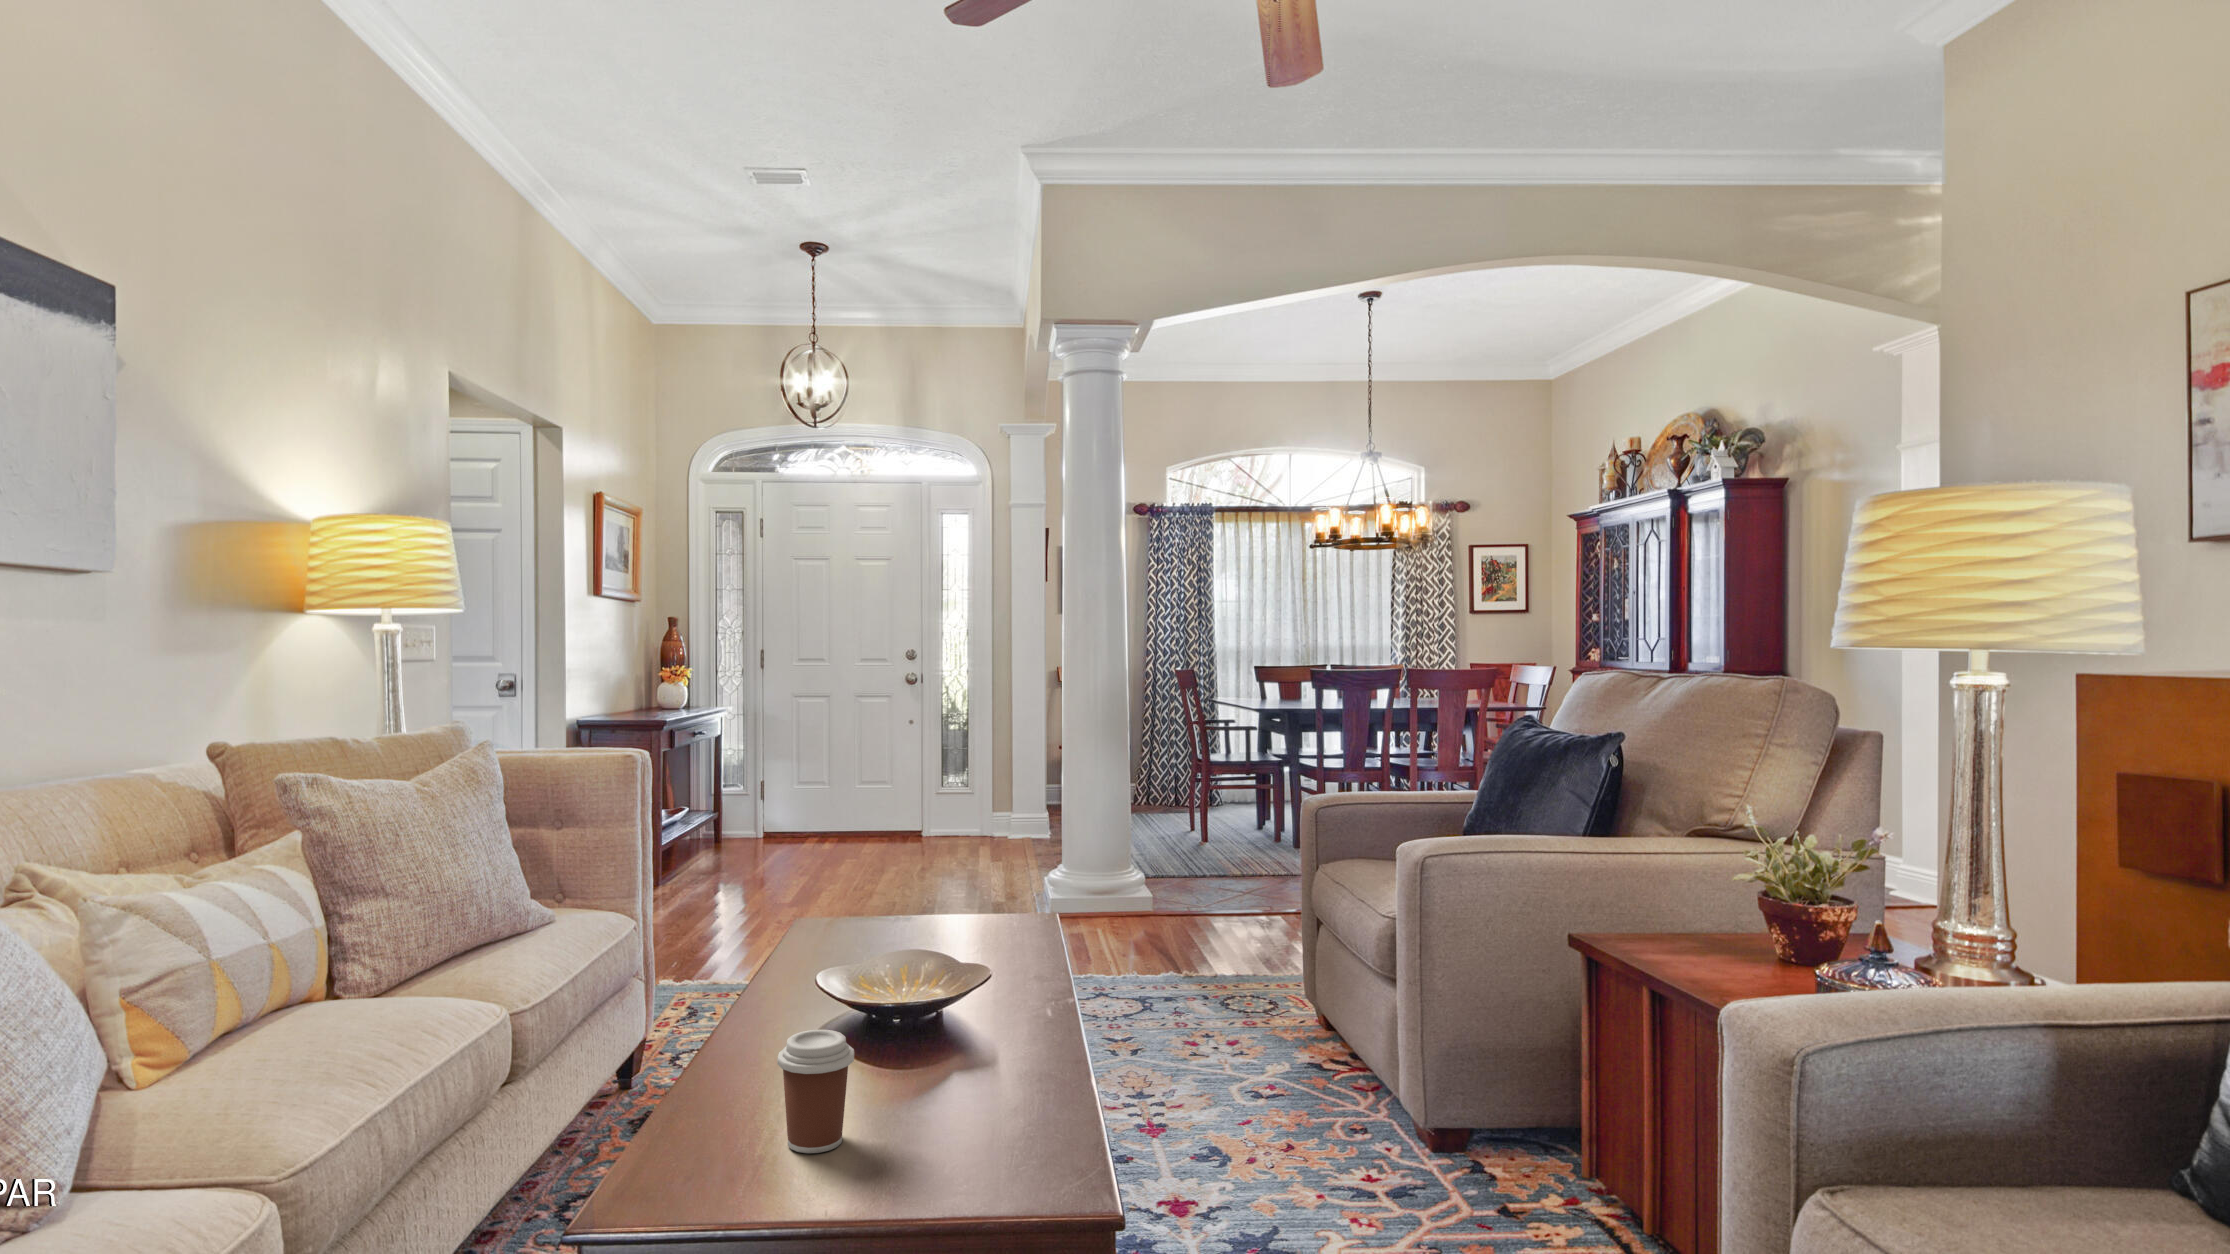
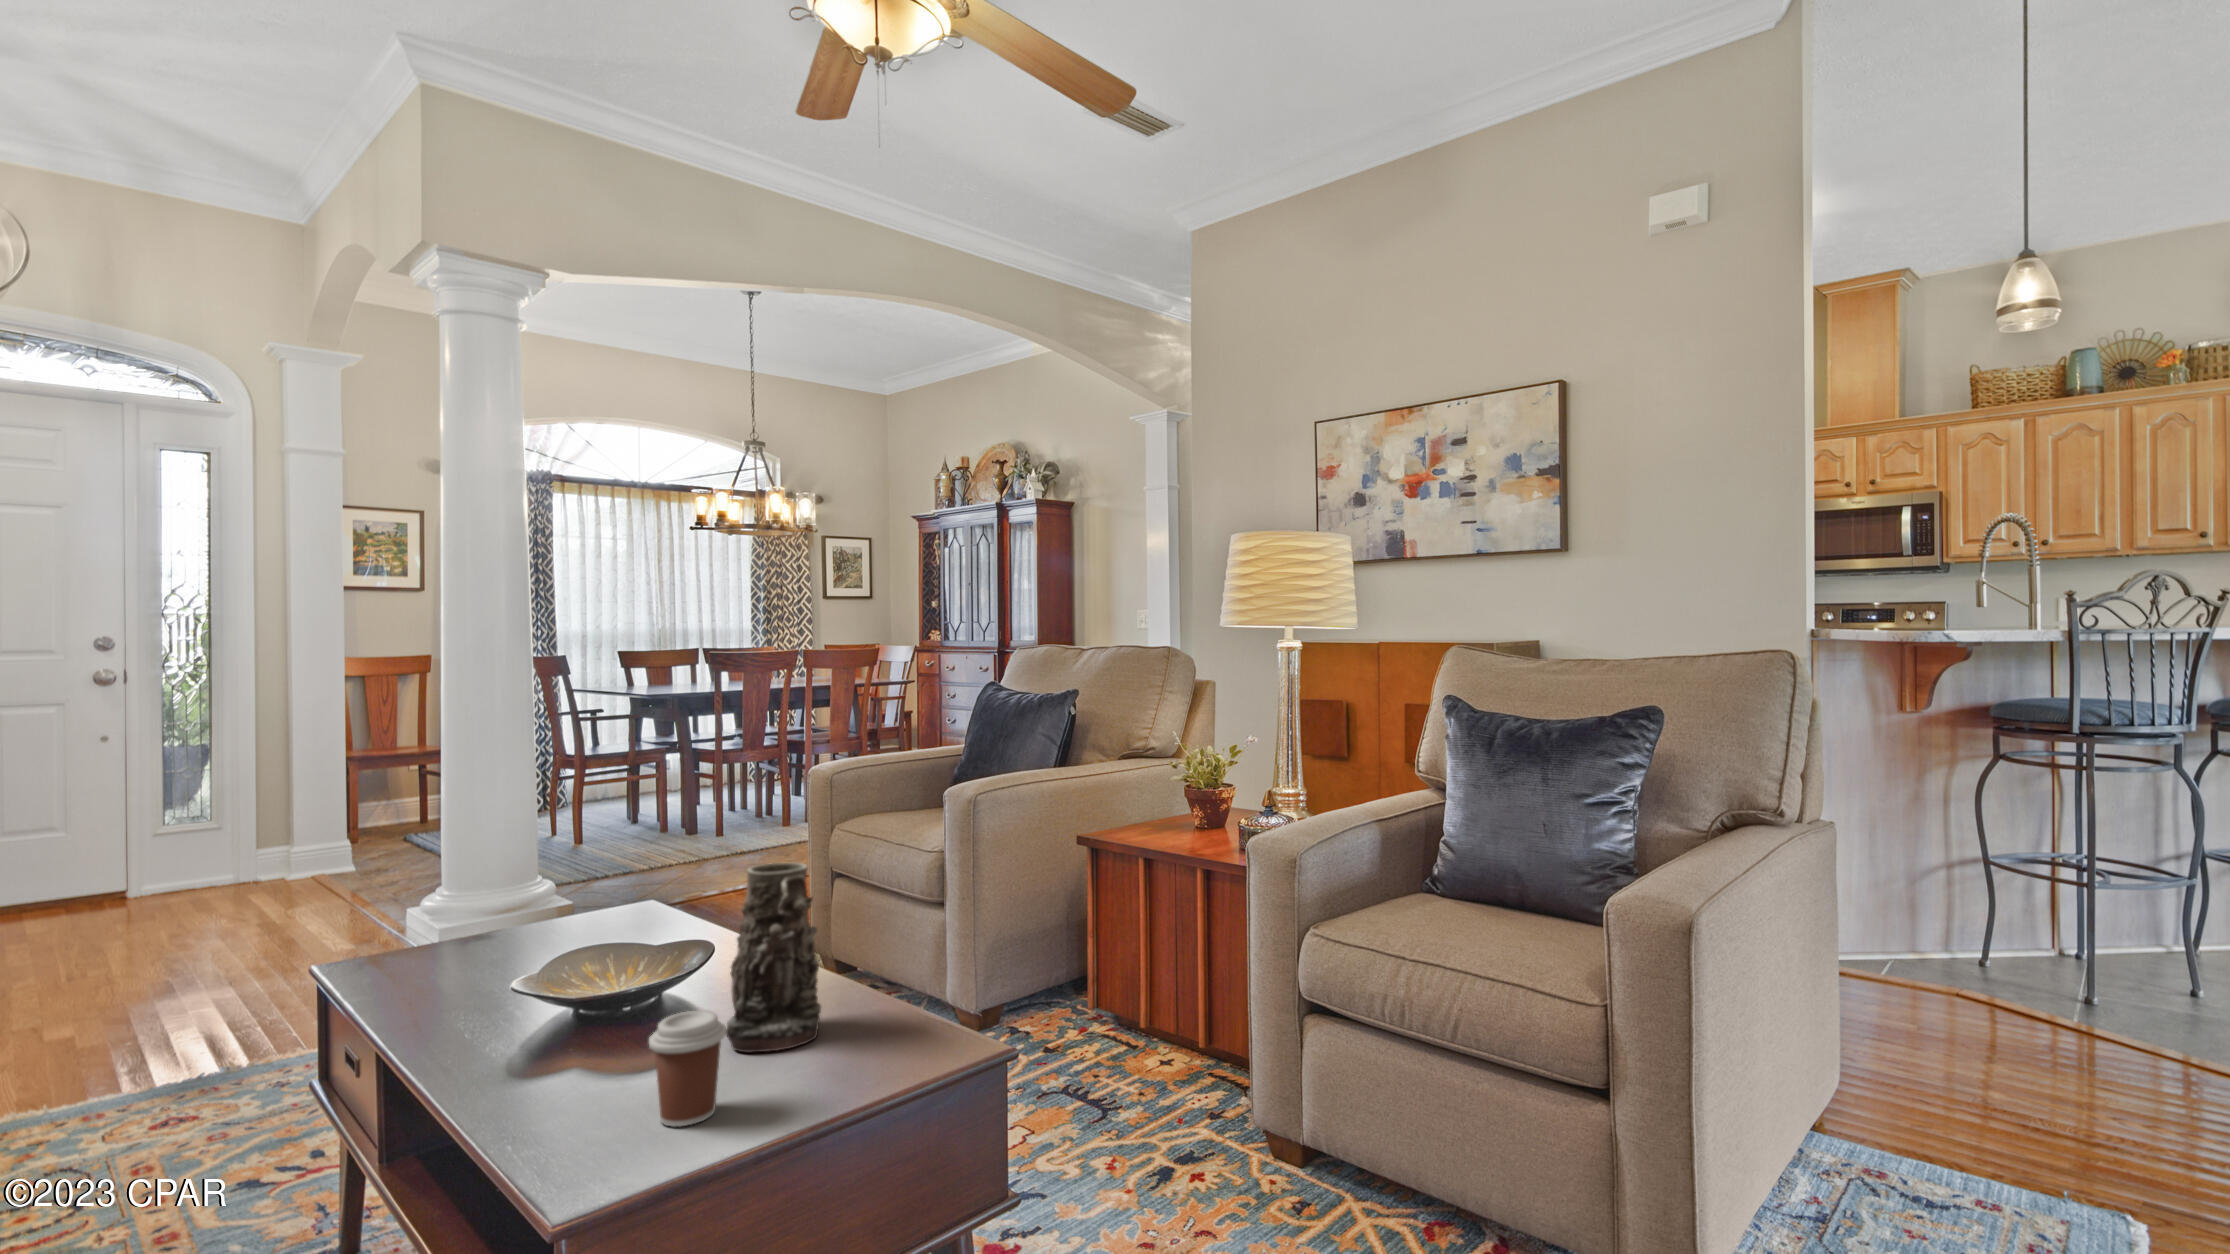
vase: none [923,888,1024,1103] -> present [727,863,821,1052]

